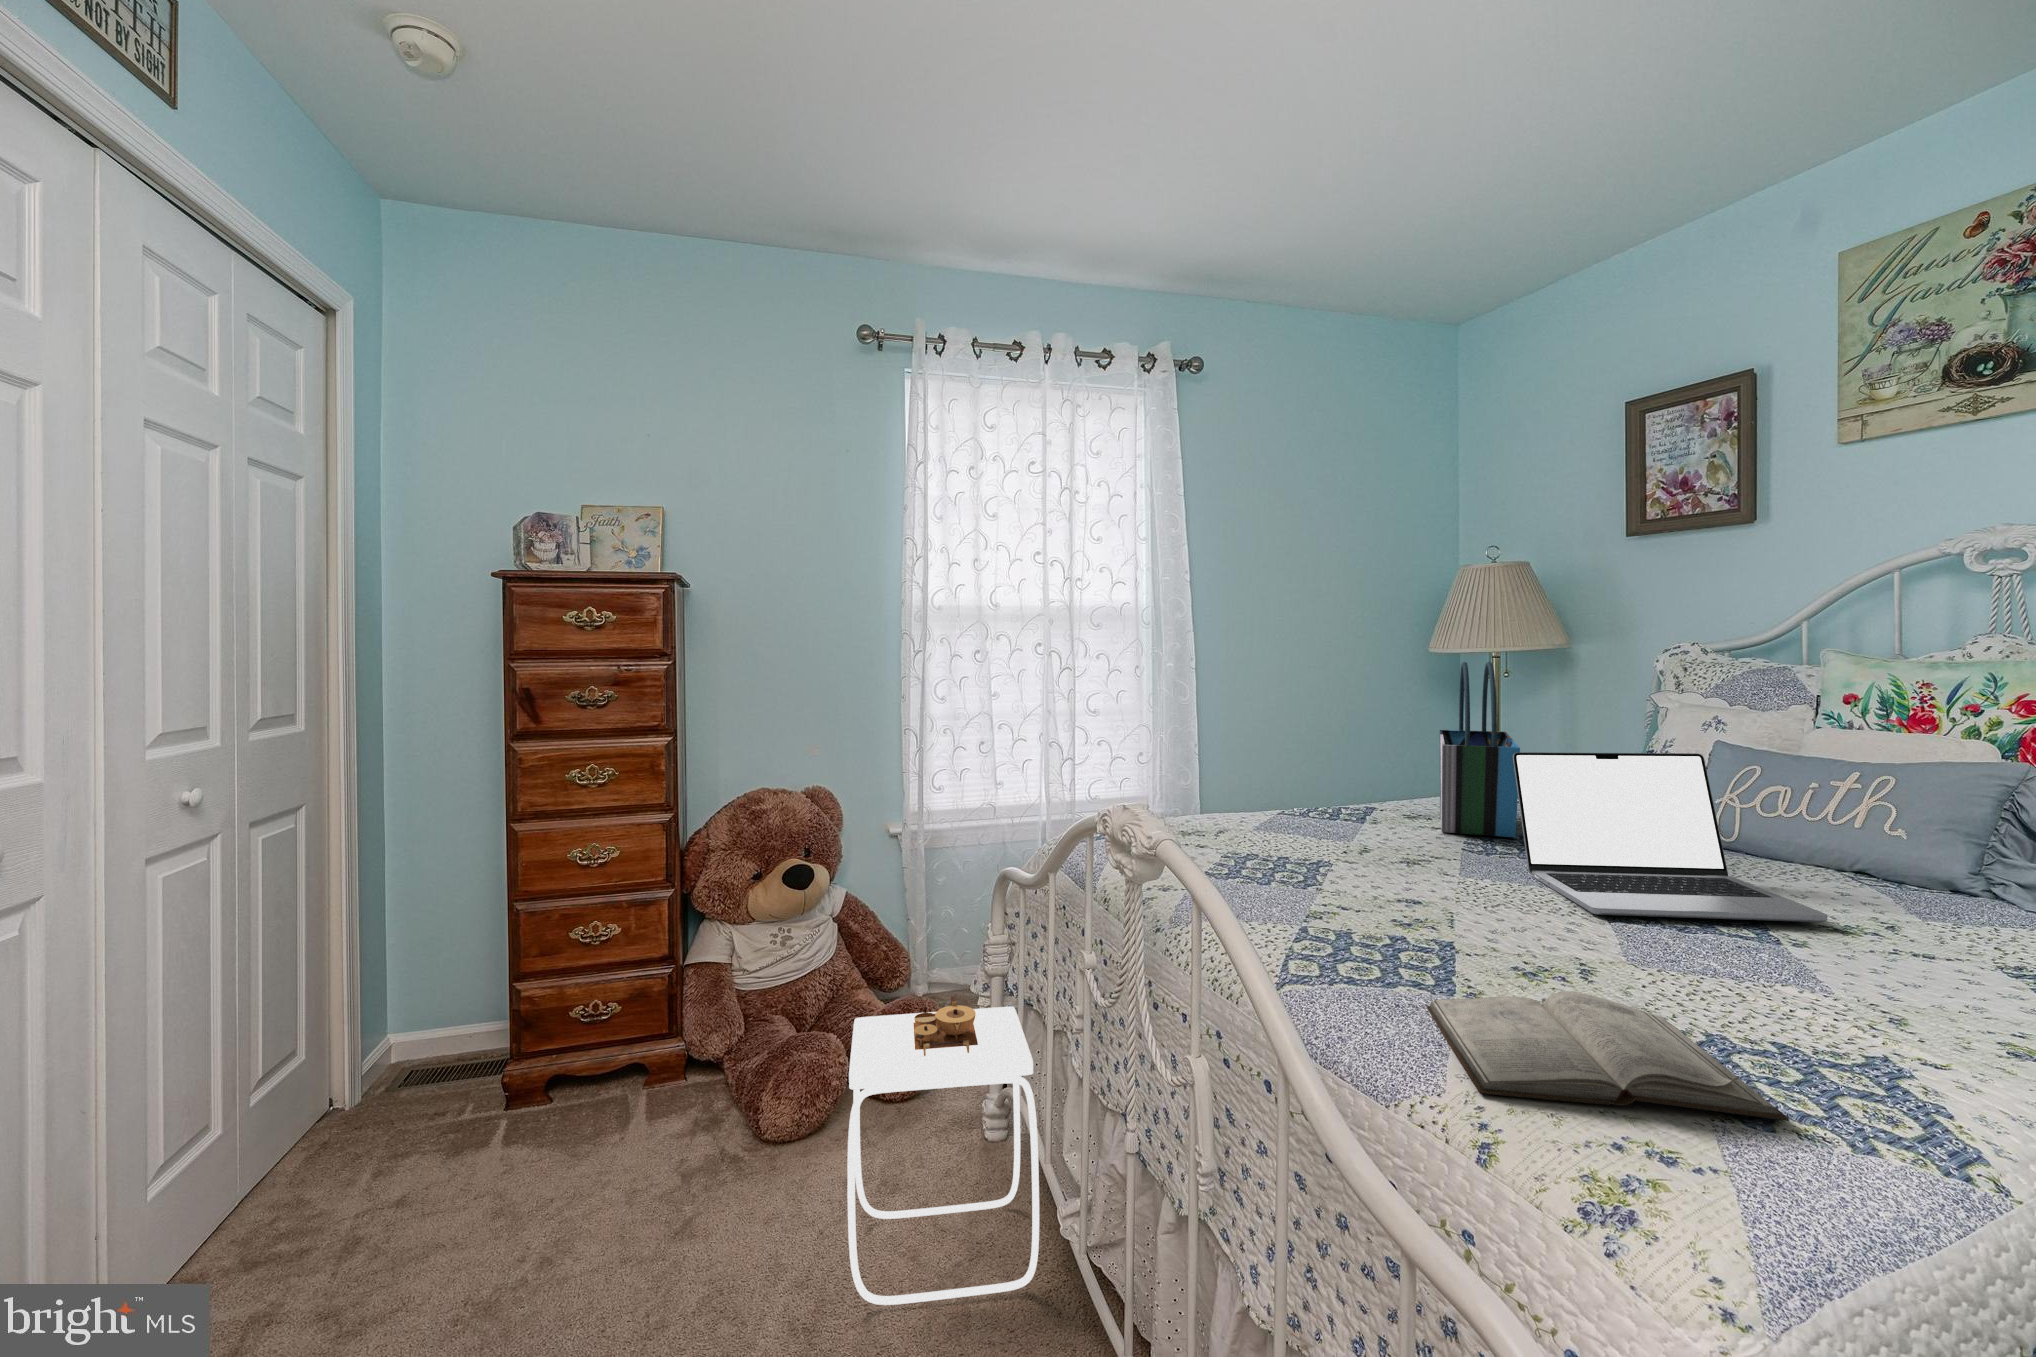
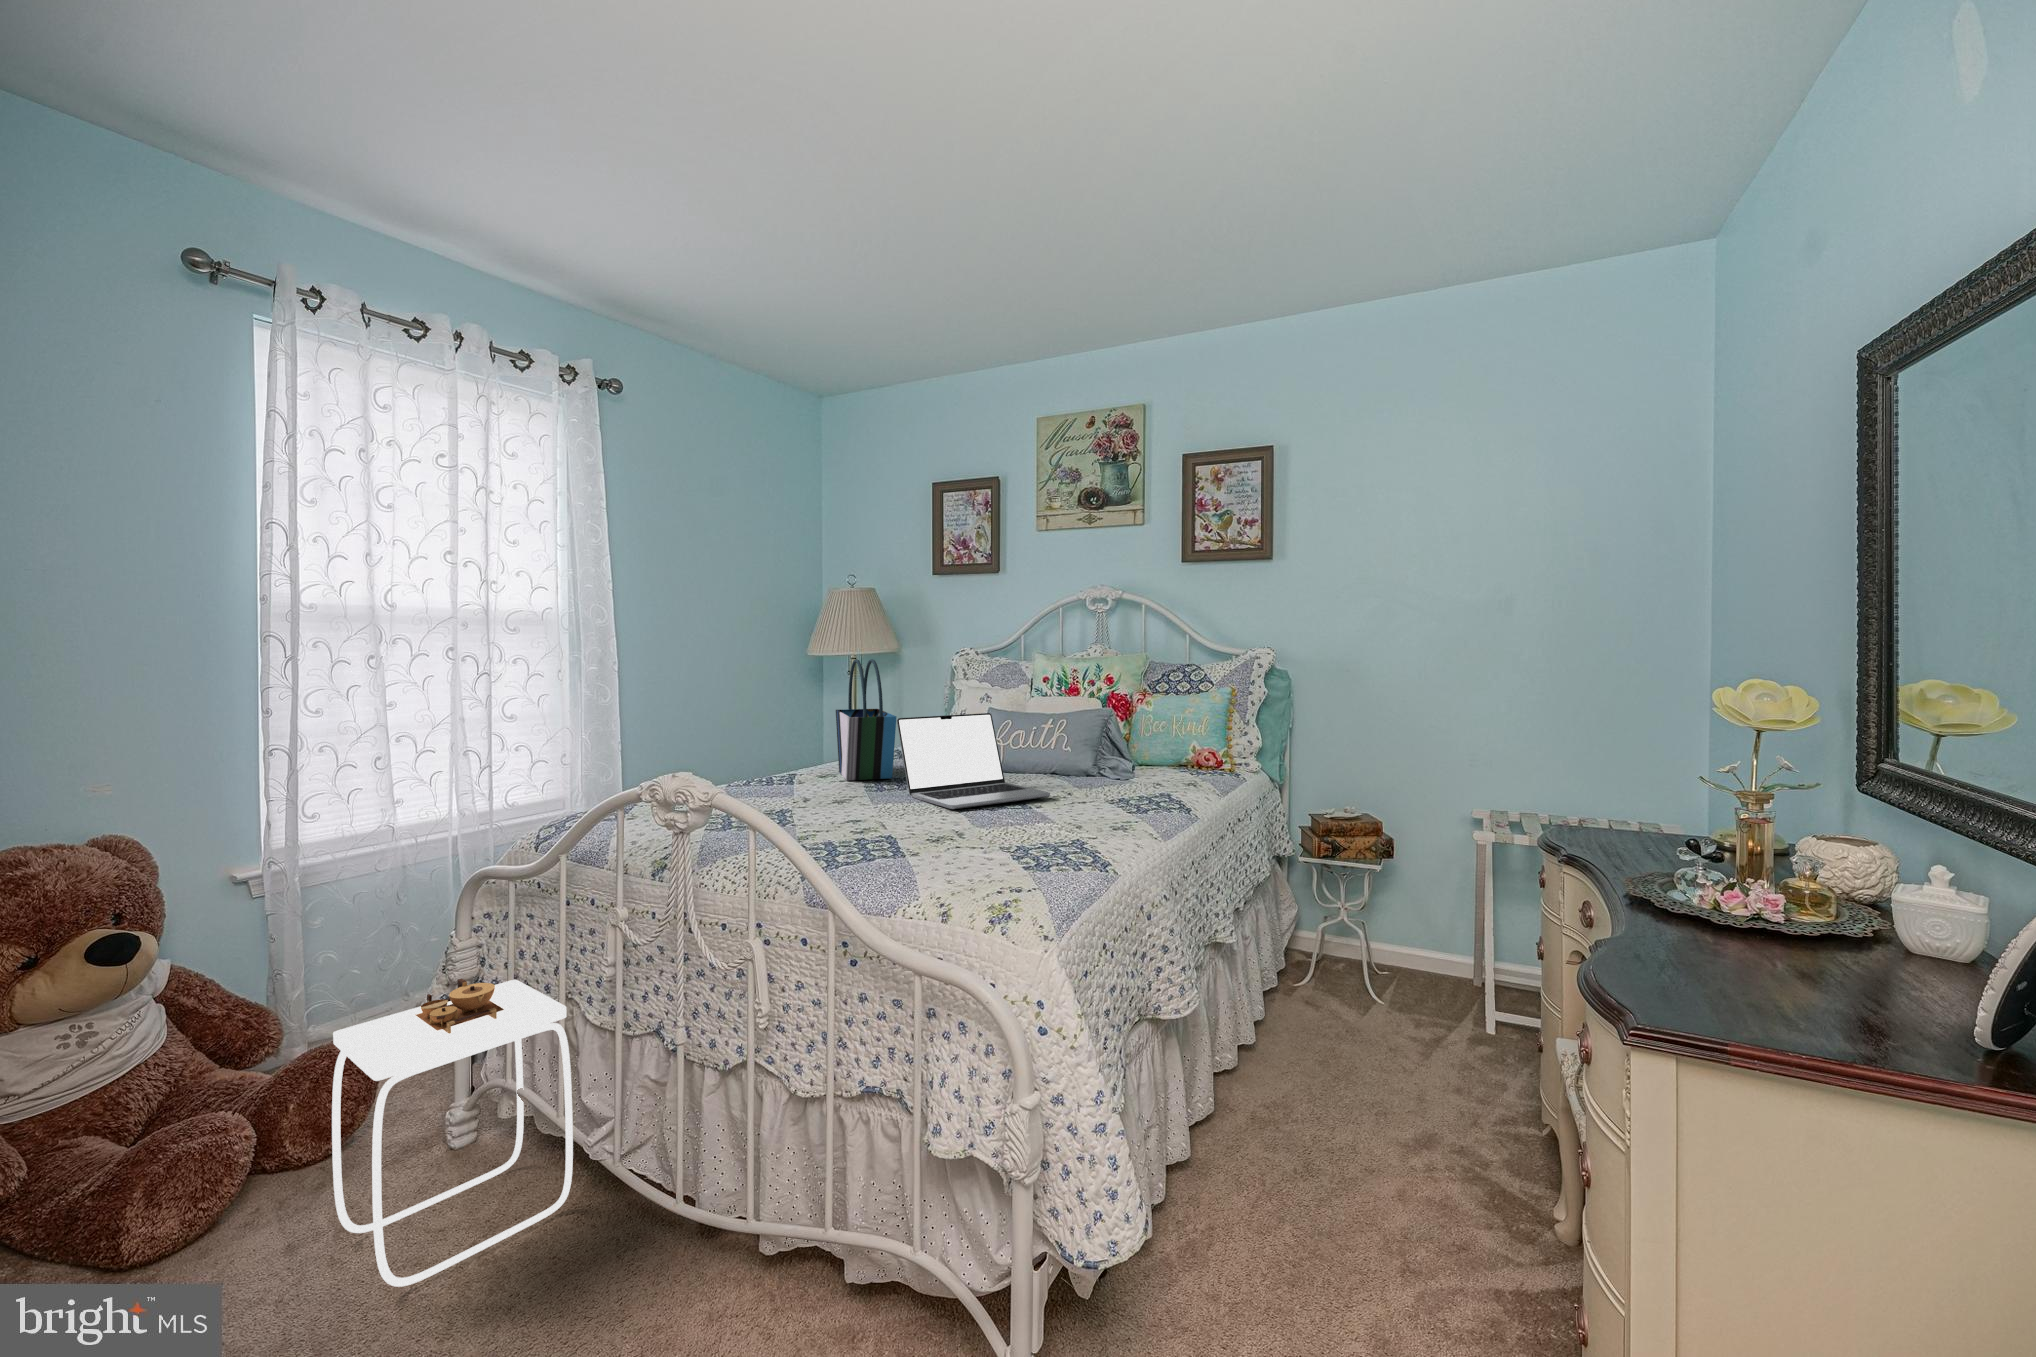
diary: present [1426,991,1789,1121] -> none [892,838,1056,888]

